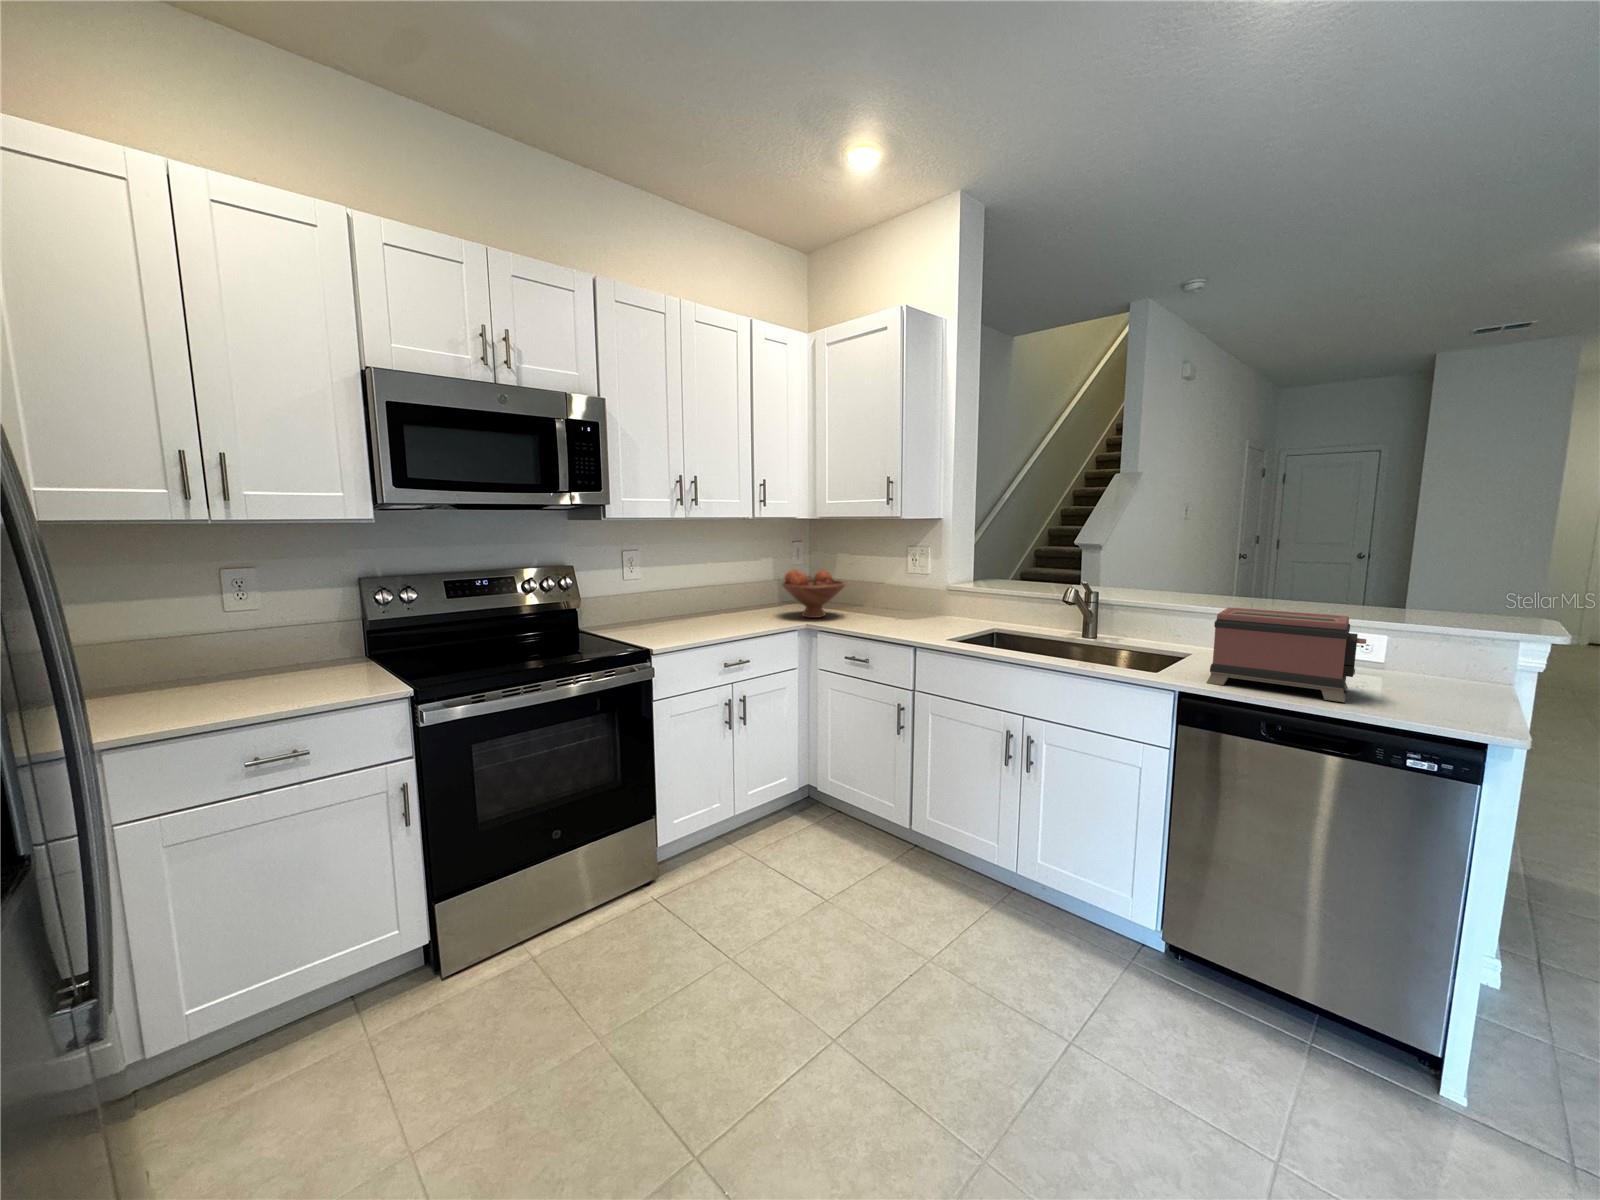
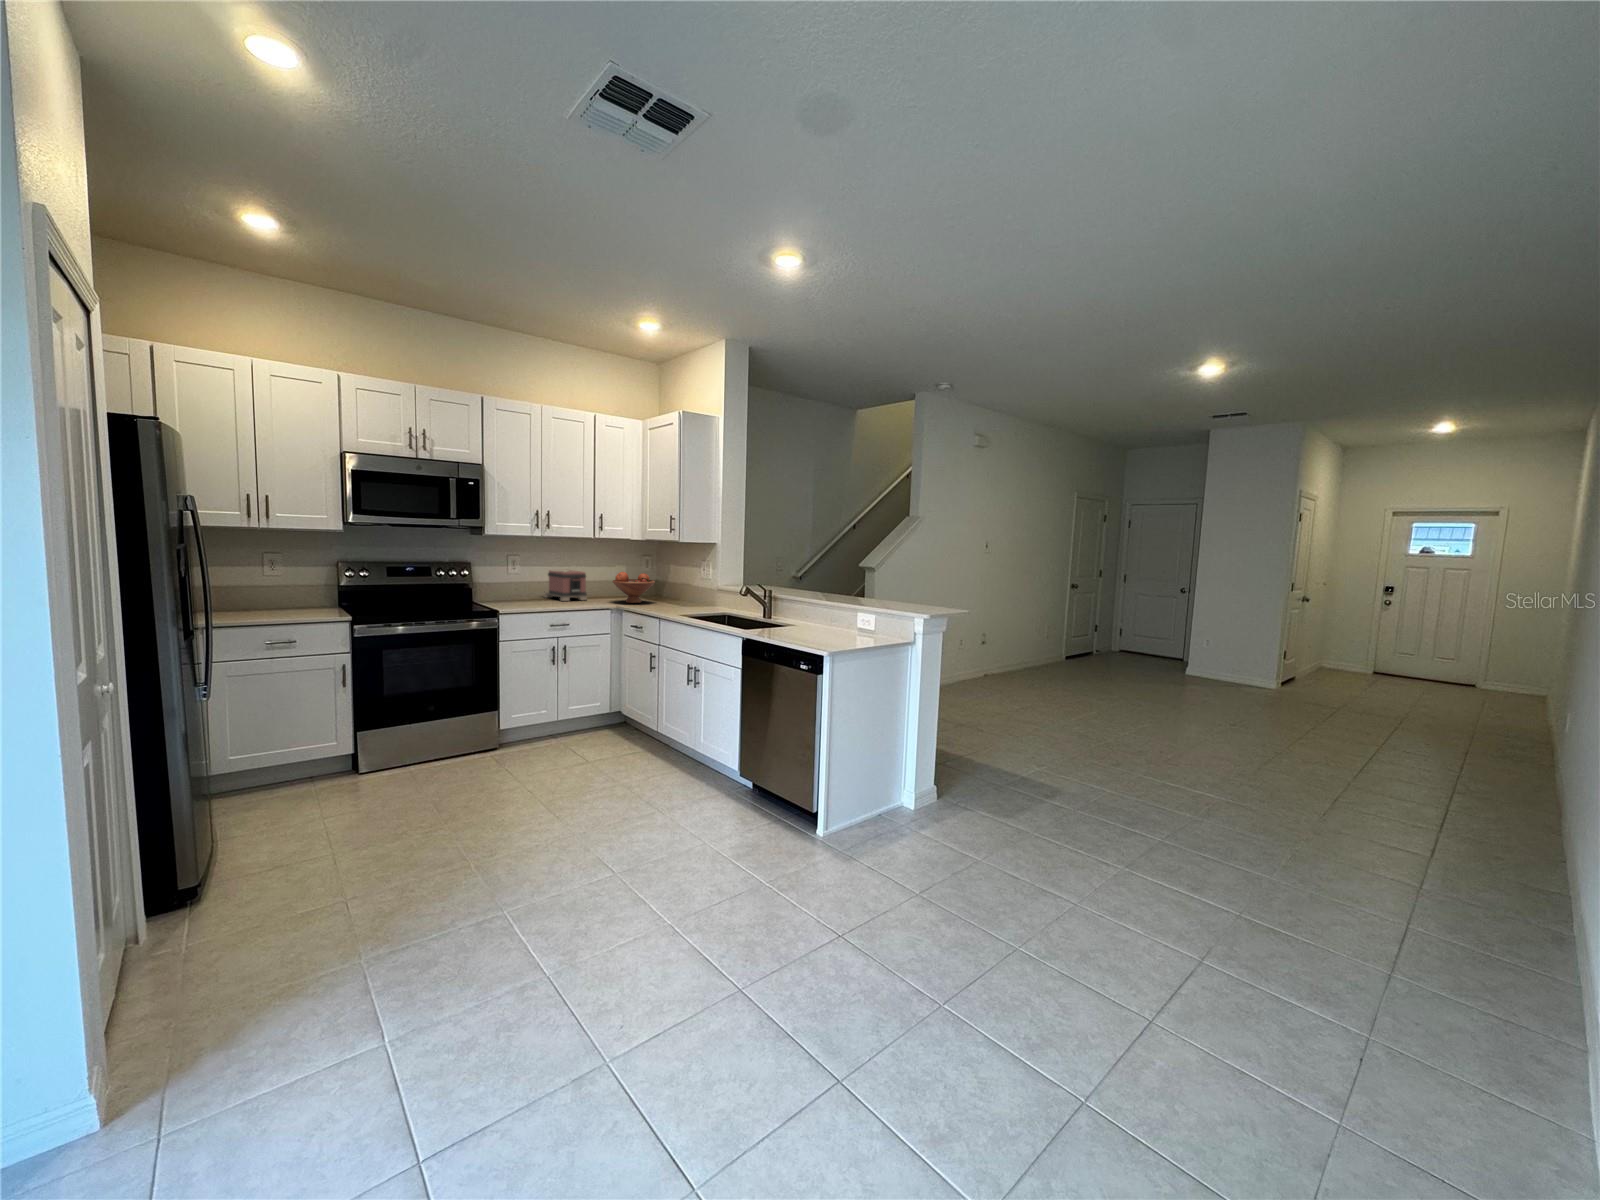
toaster: present [1207,607,1366,702] -> present [545,570,587,601]

